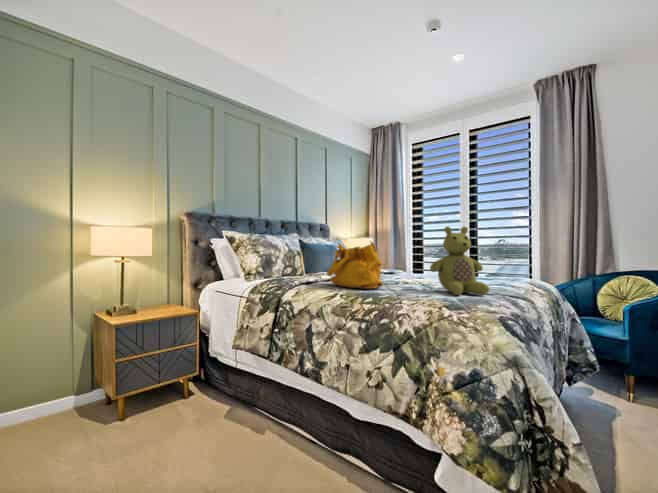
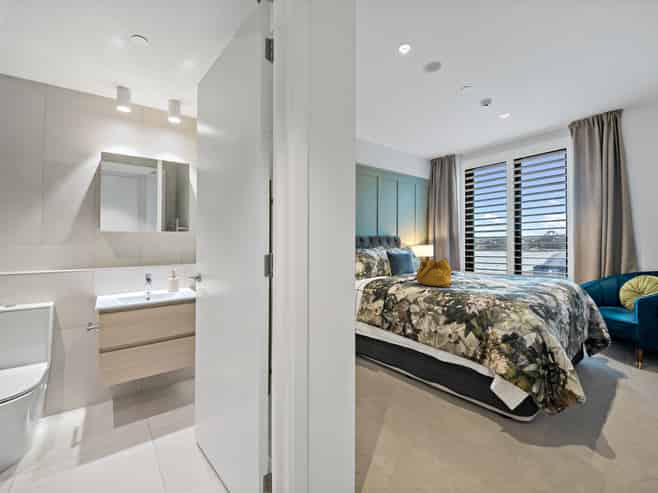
stuffed bear: present [430,227,489,295] -> none [485,248,525,292]

